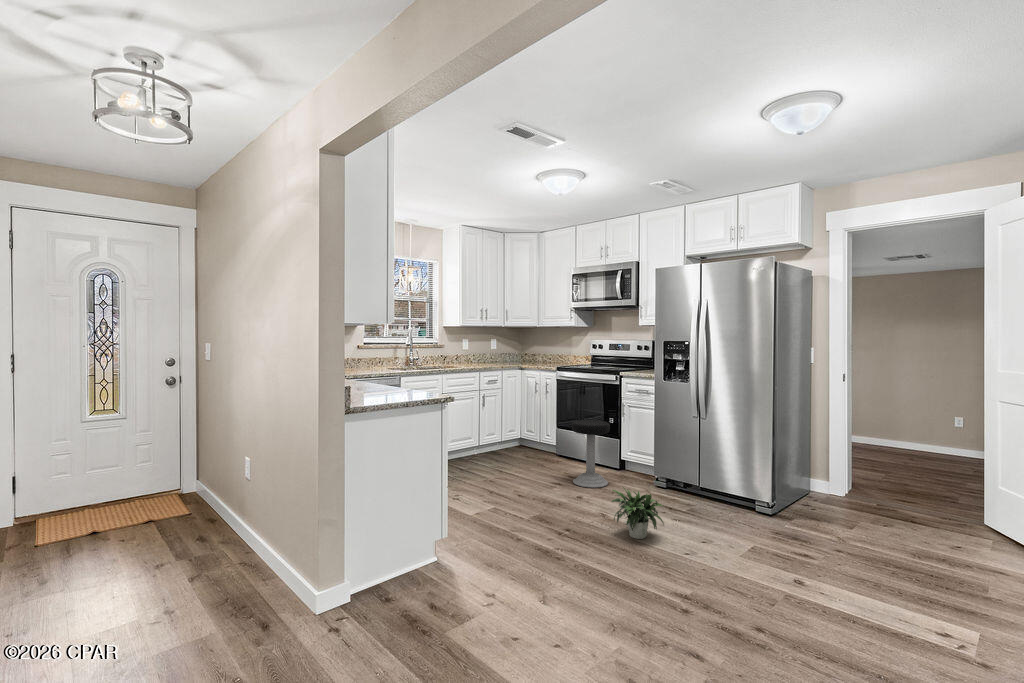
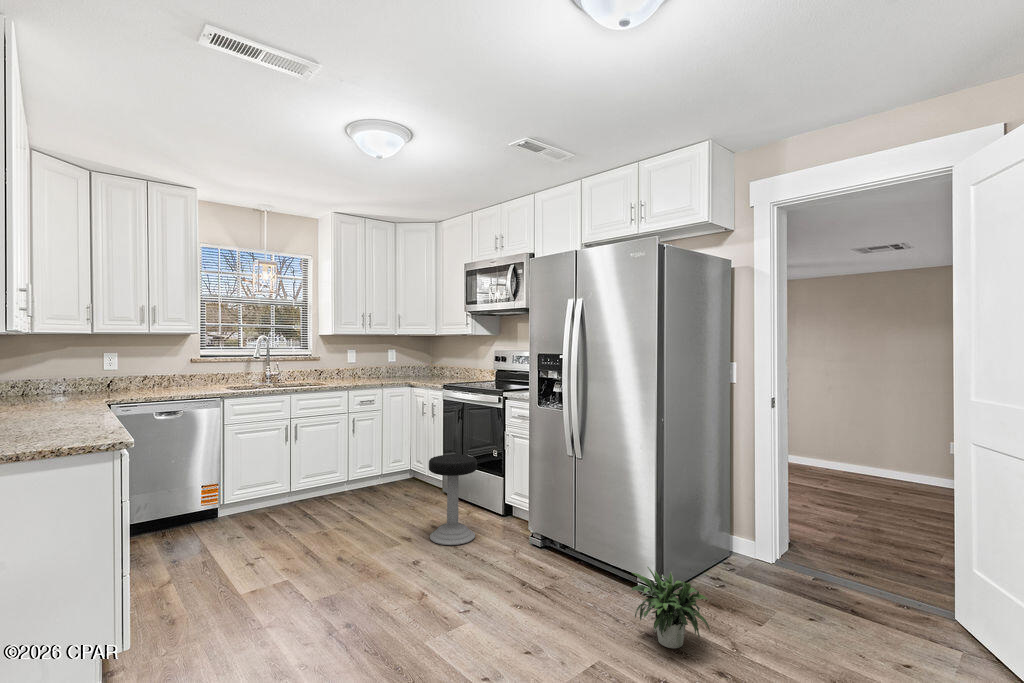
potted plant: present [601,487,664,539] -> present [616,567,710,648]

